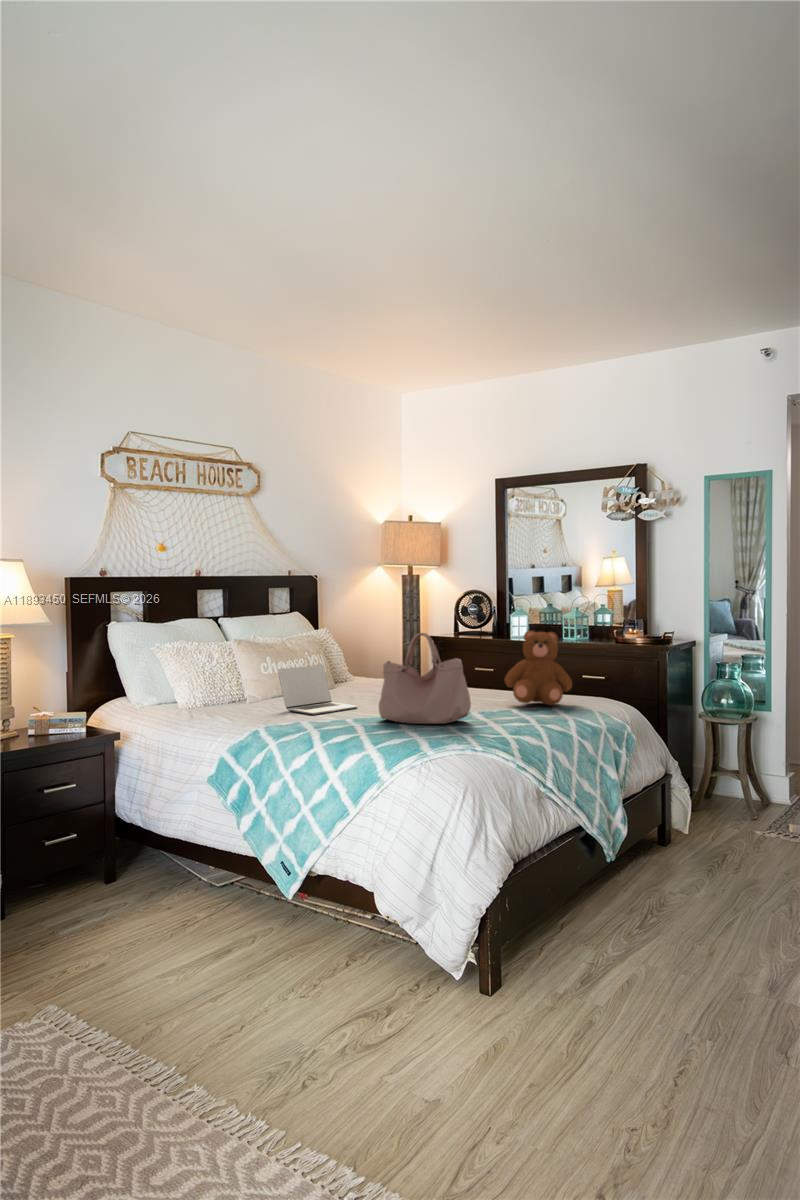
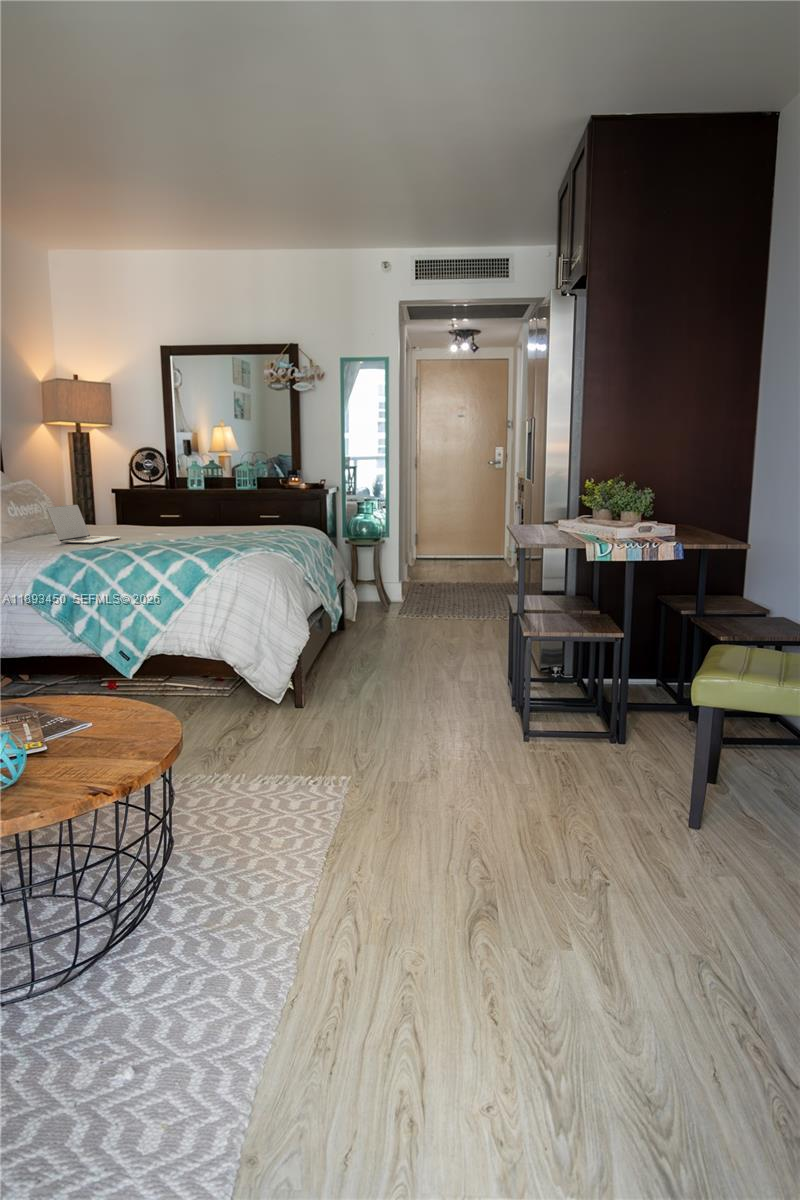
teddy bear: present [504,630,572,705] -> none [235,473,287,530]
handbag: present [379,633,471,724] -> none [157,471,237,542]

